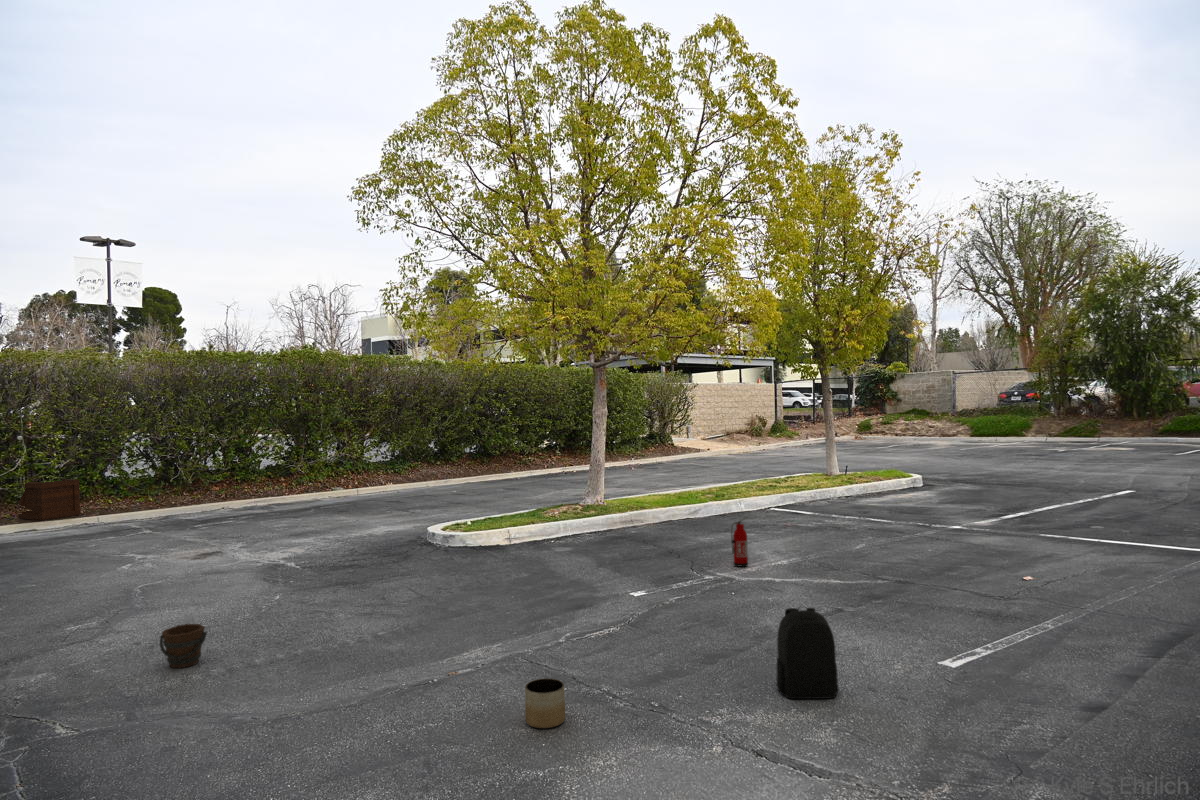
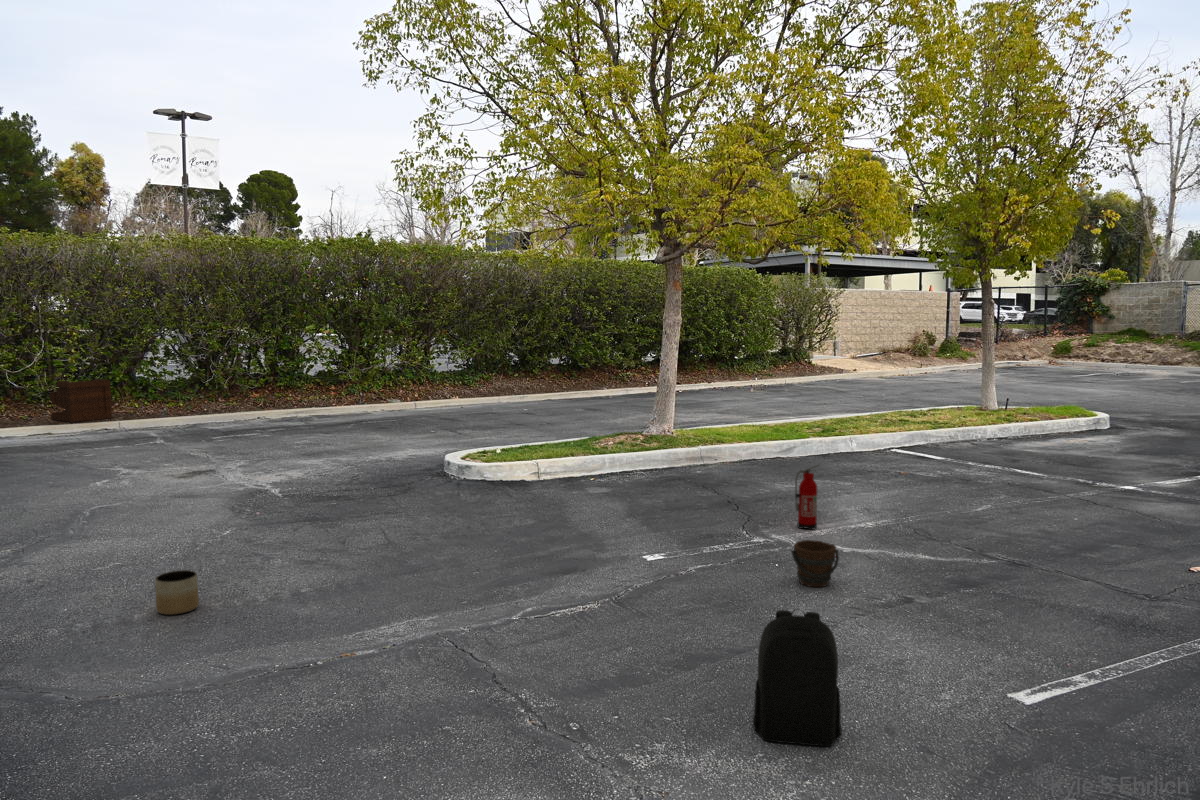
bucket: present [160,624,207,668] -> present [791,540,839,587]
planter: present [525,678,565,729] -> present [155,570,199,615]

